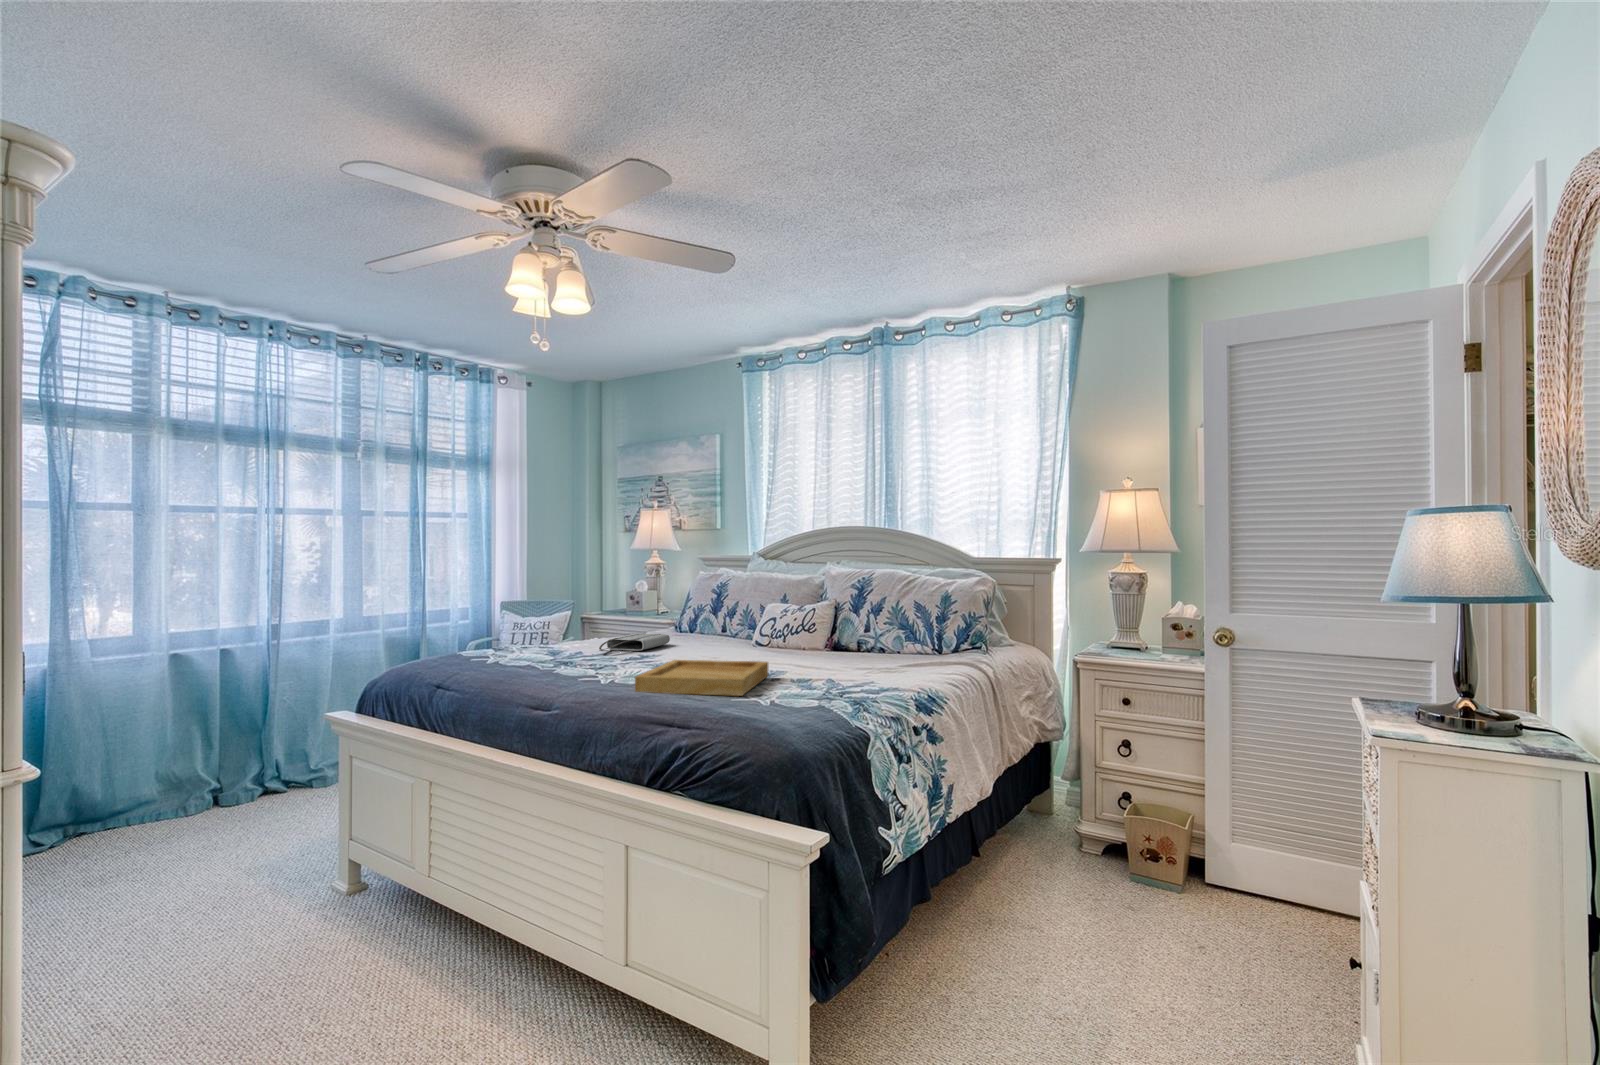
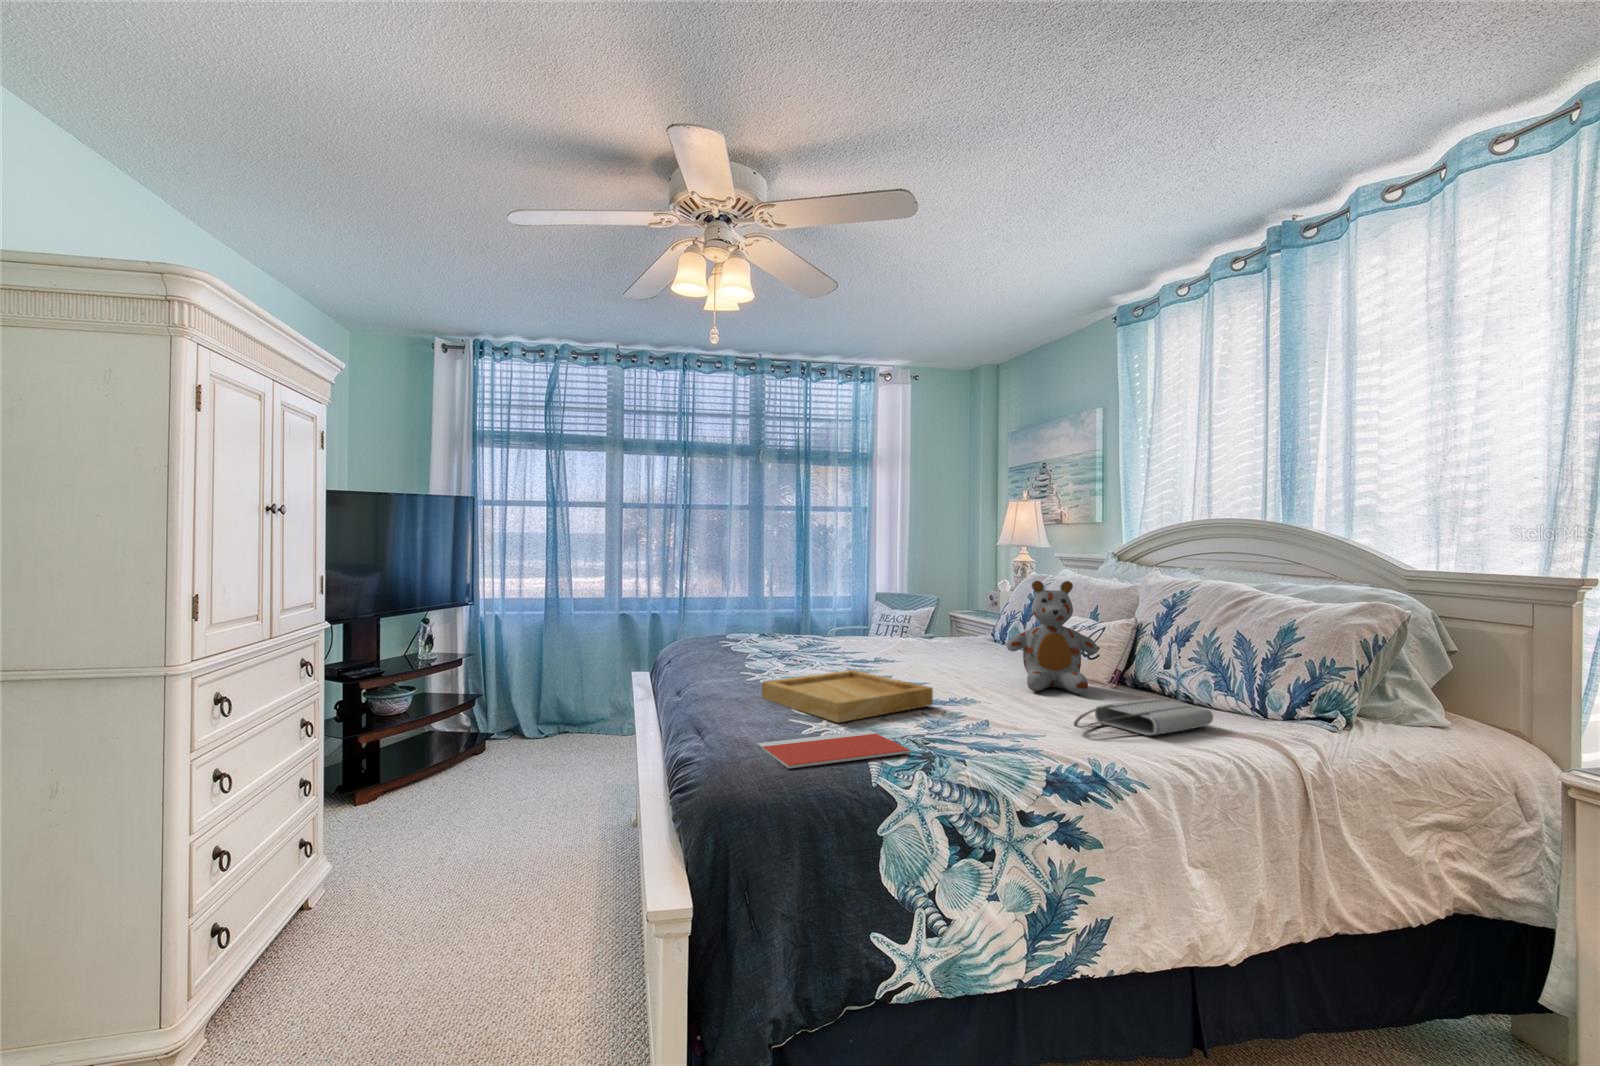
stuffed bear: none [766,573,833,659] -> present [1007,580,1098,694]
tote bag: present [599,633,670,652] -> present [1074,699,1213,735]
notebook: none [731,696,835,725] -> present [757,731,911,769]

